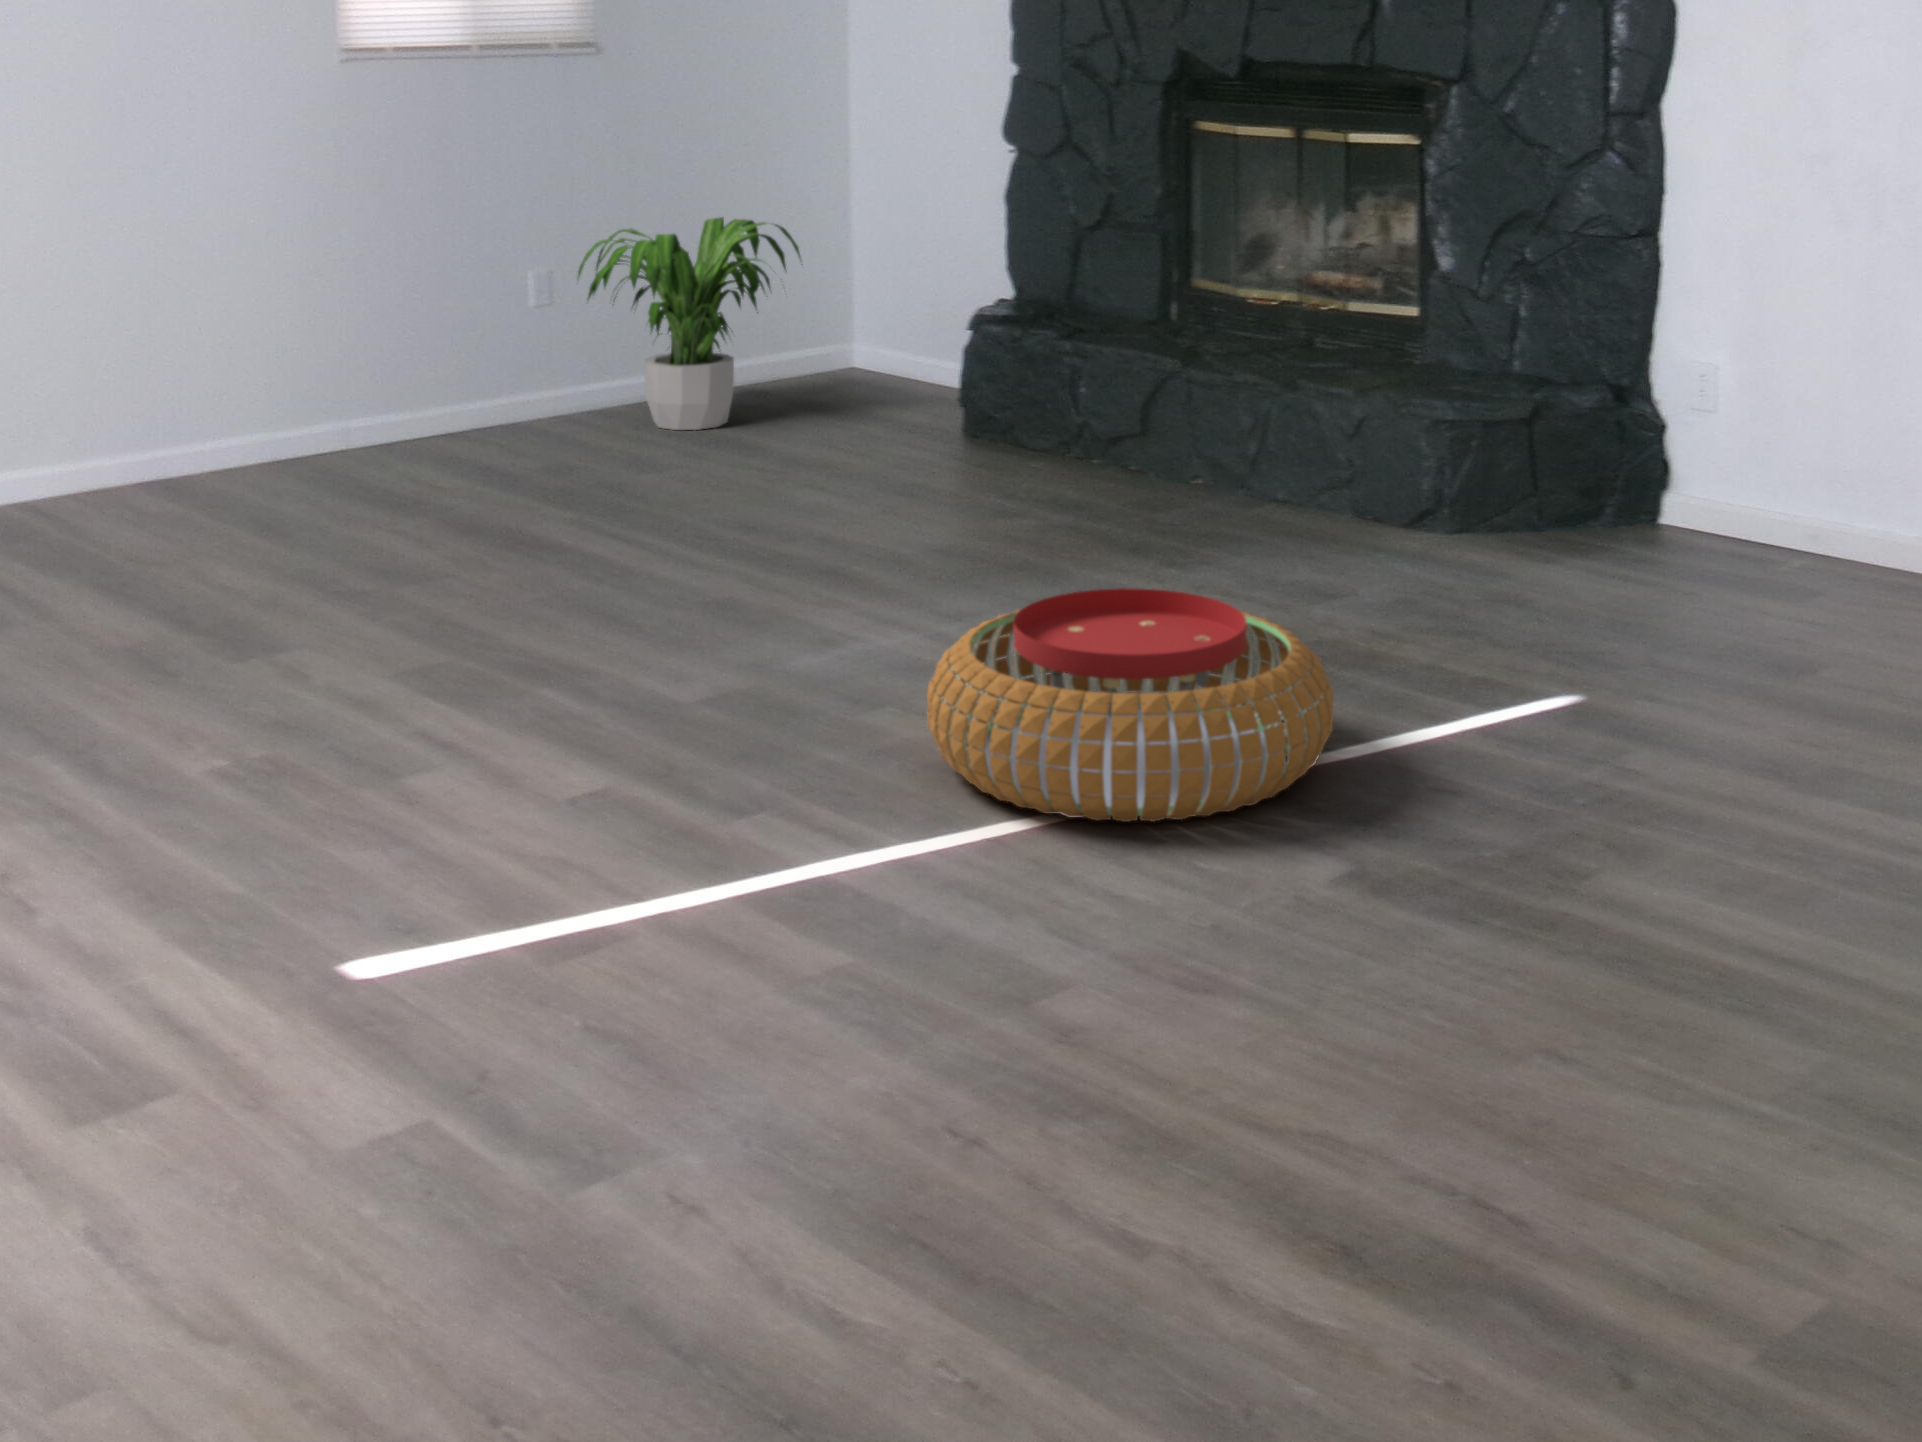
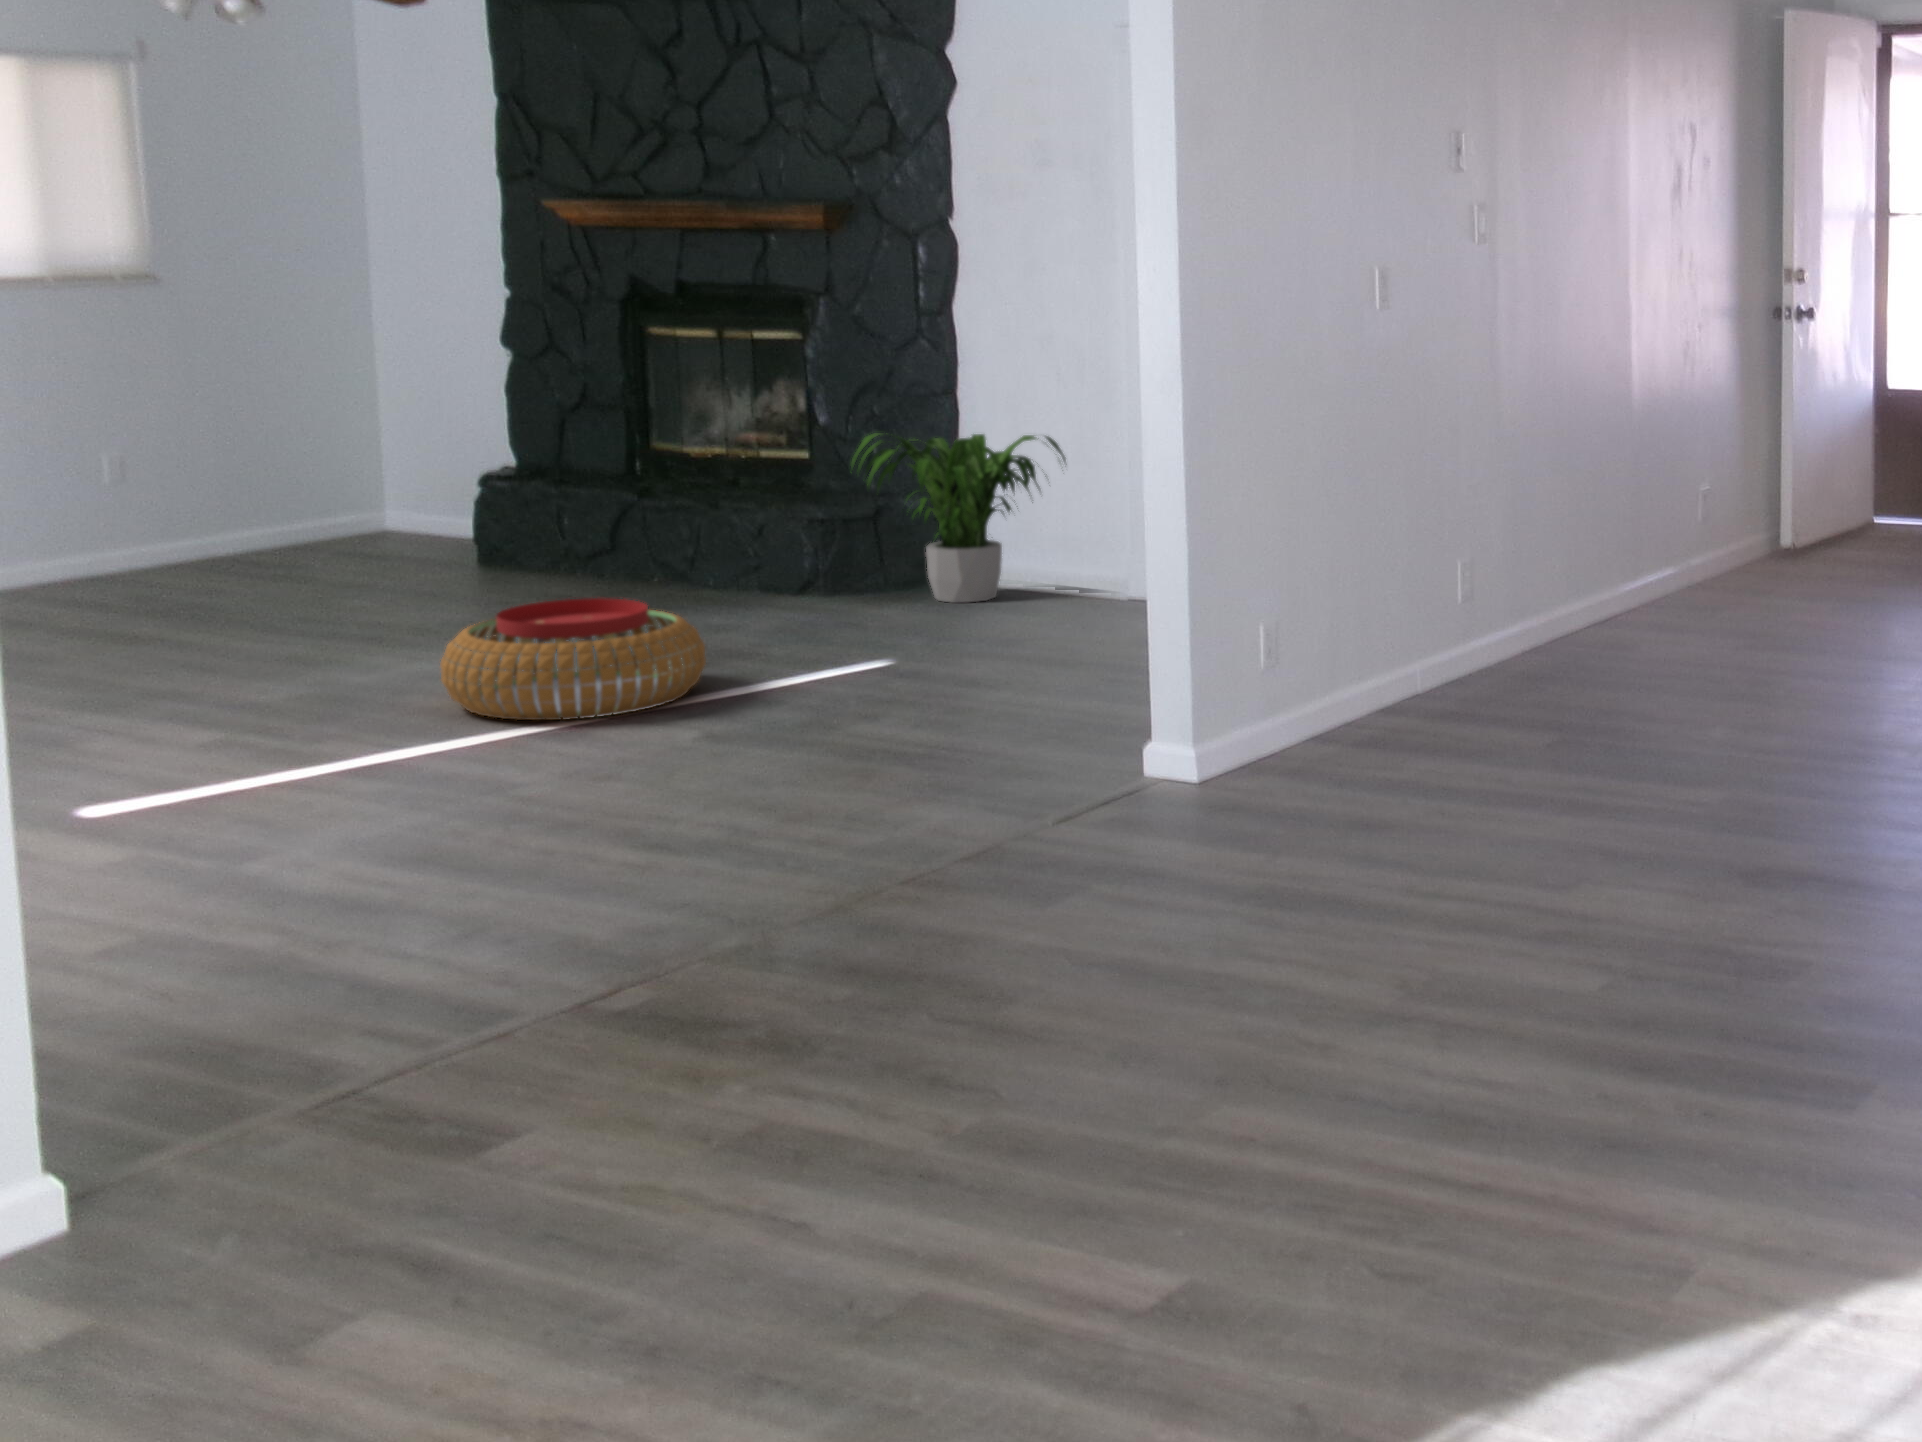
potted plant: present [578,217,800,430] -> present [852,433,1065,603]

